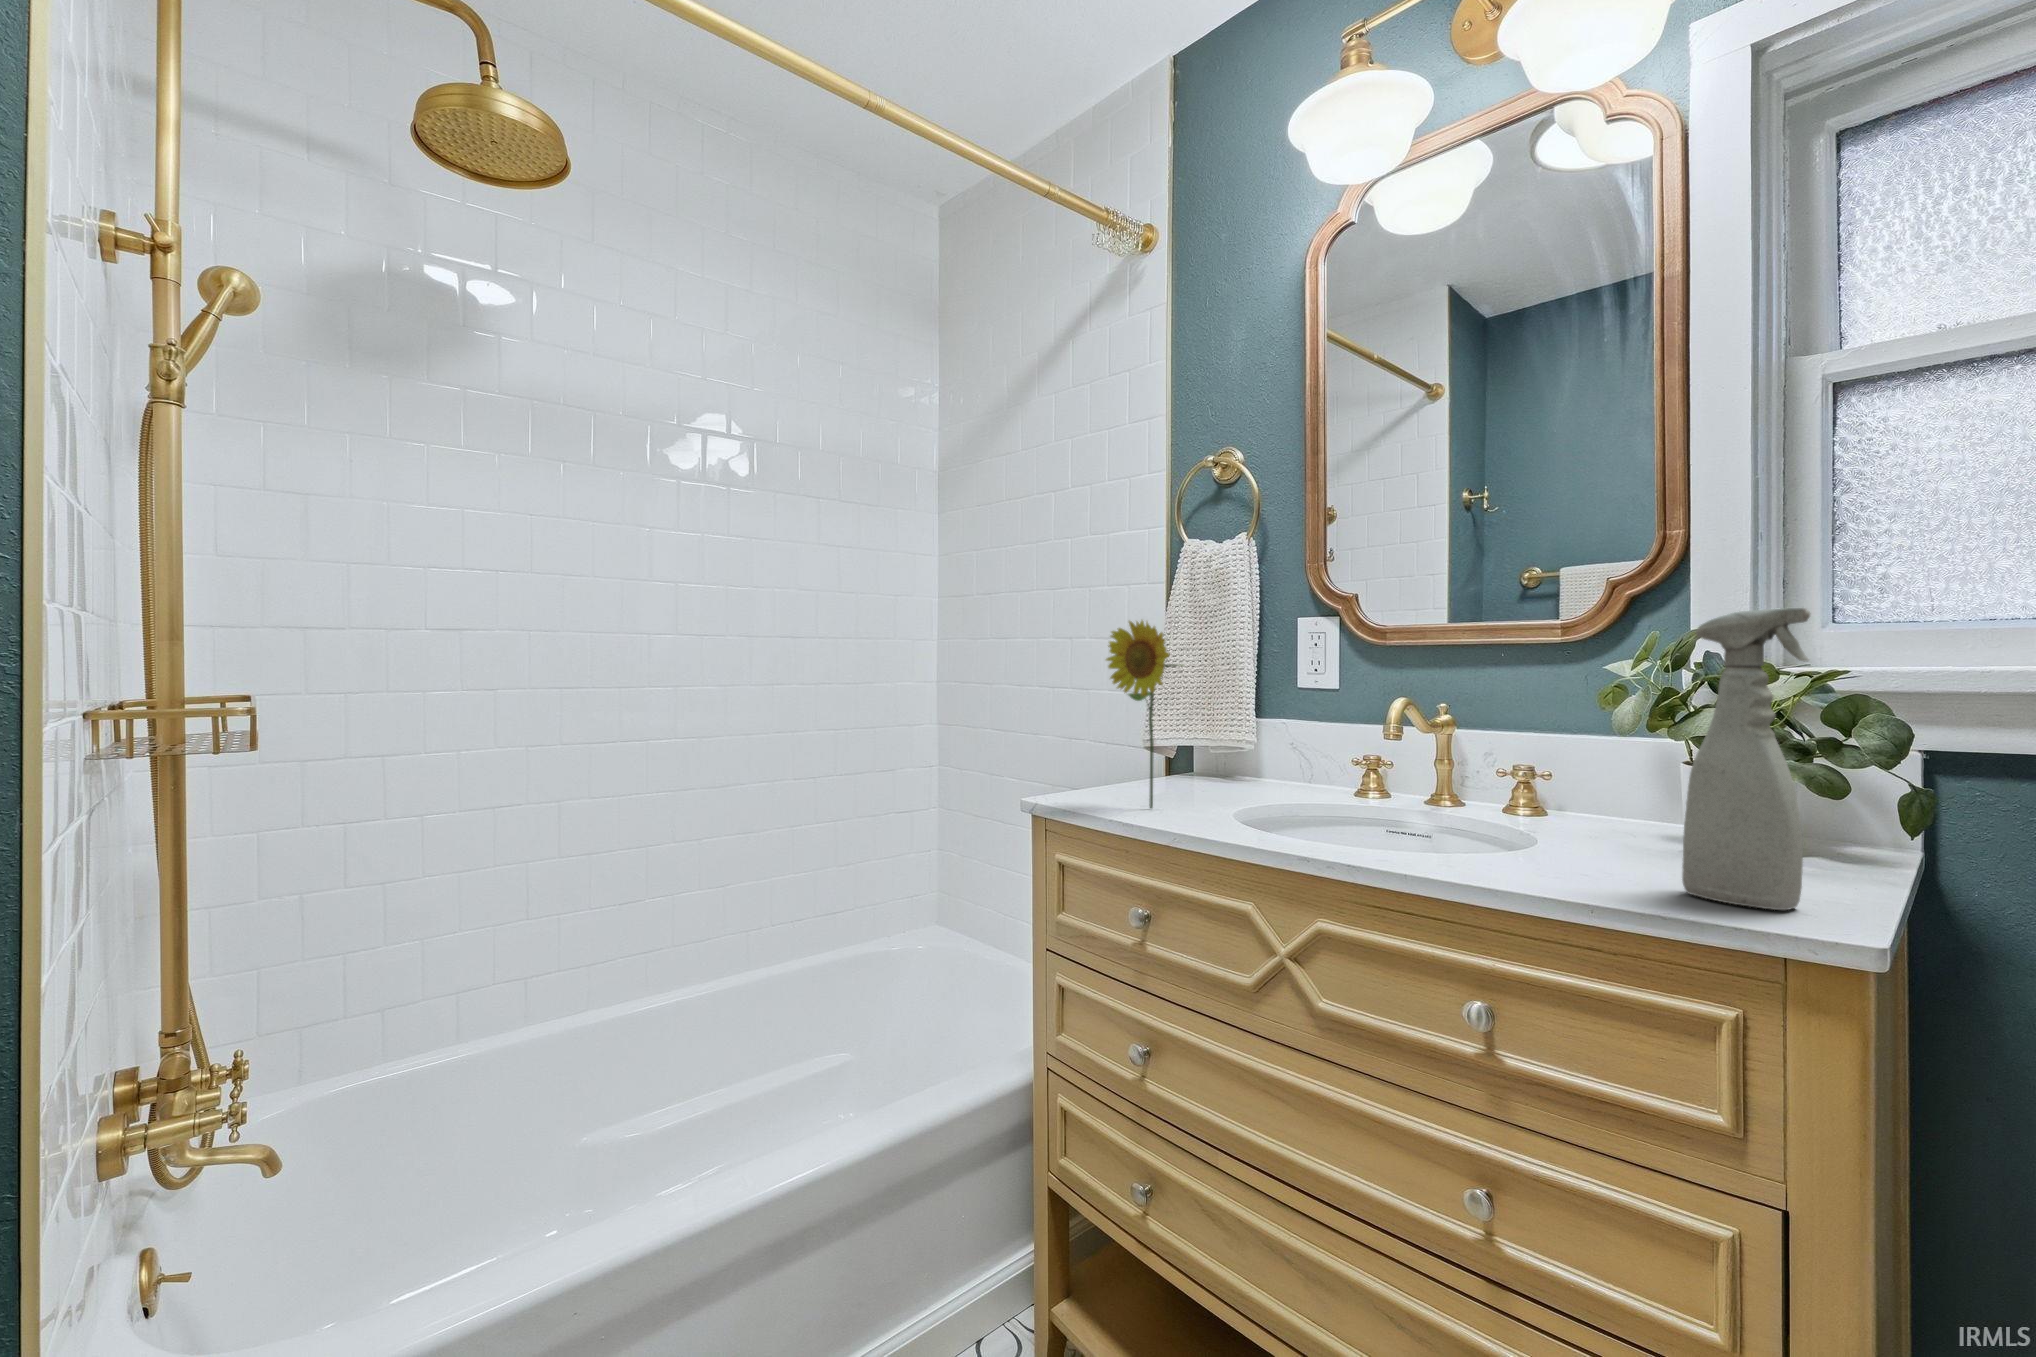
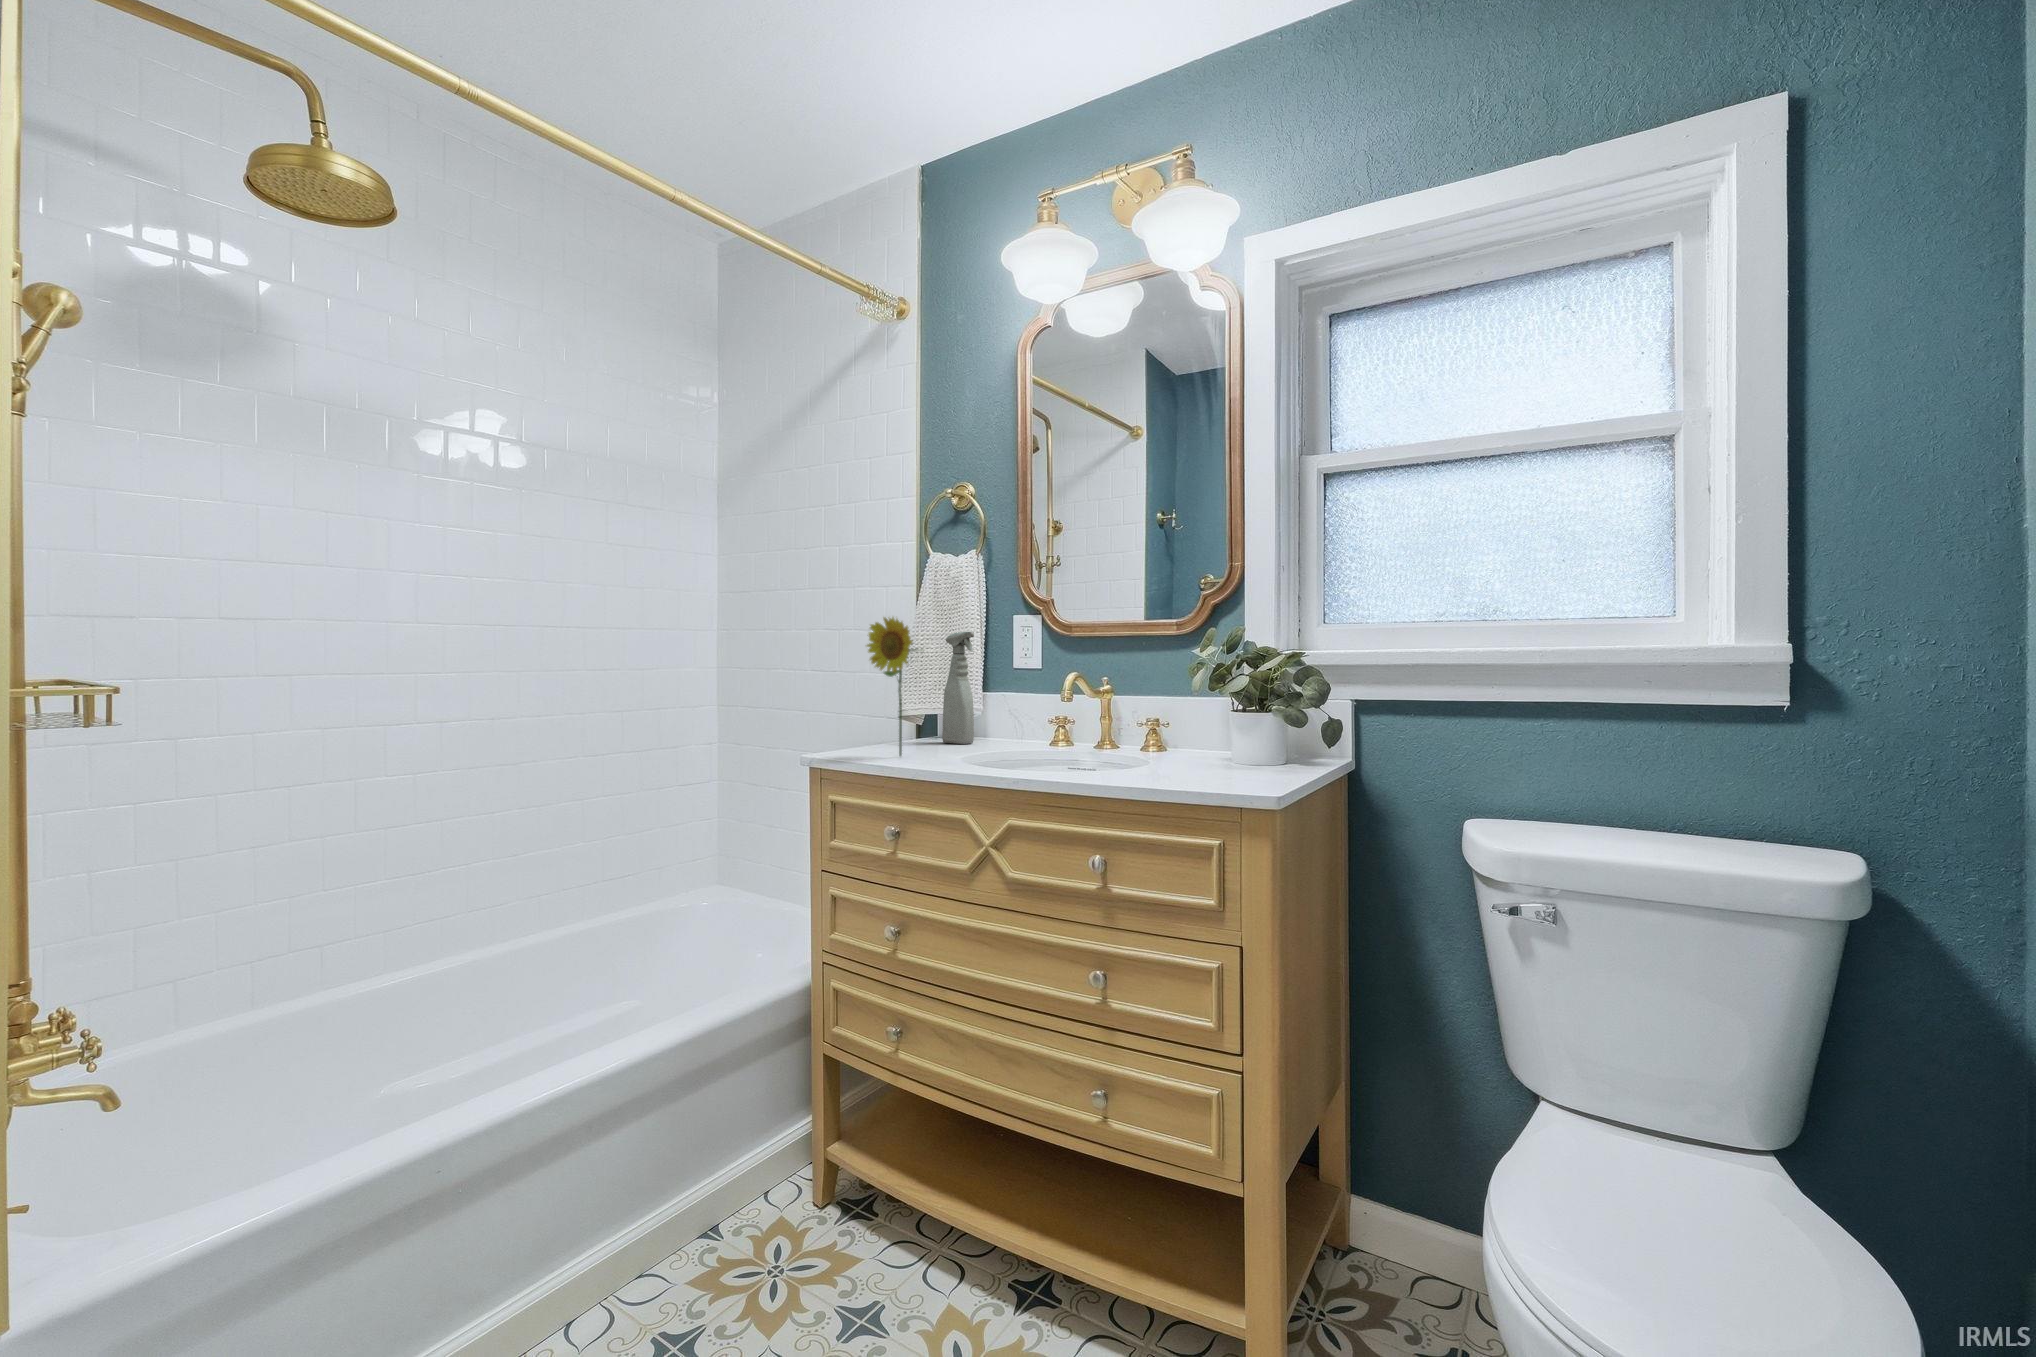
spray bottle: present [1682,607,1810,910] -> present [942,632,974,744]

